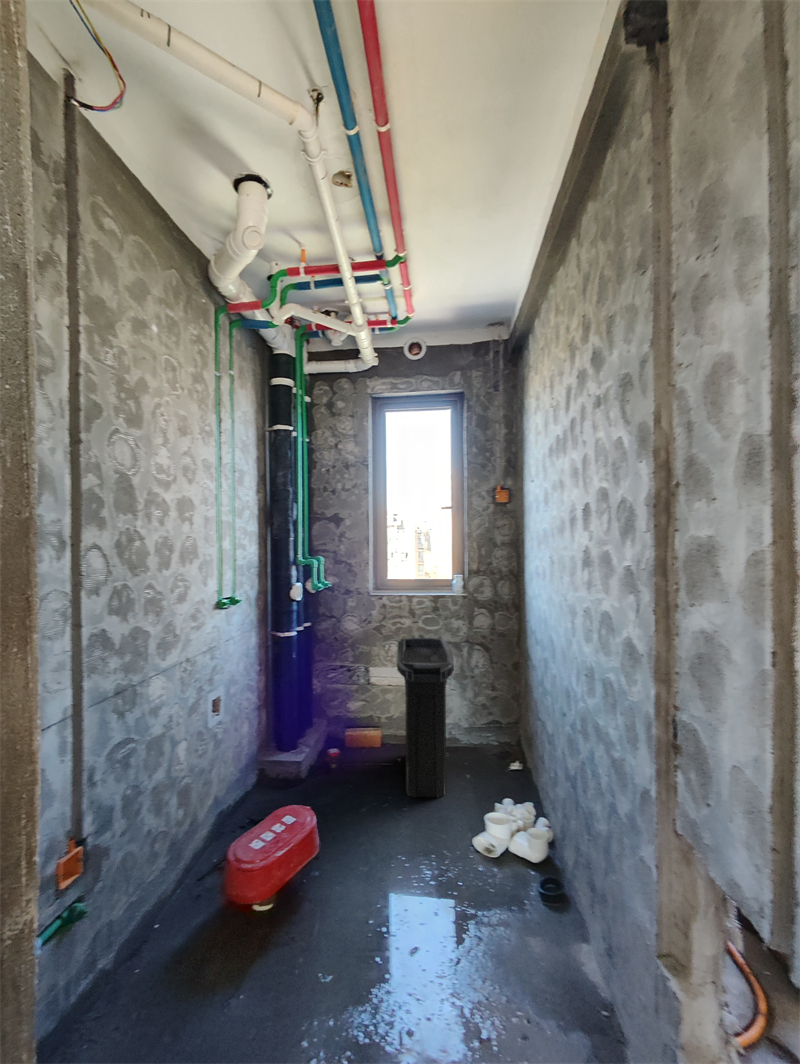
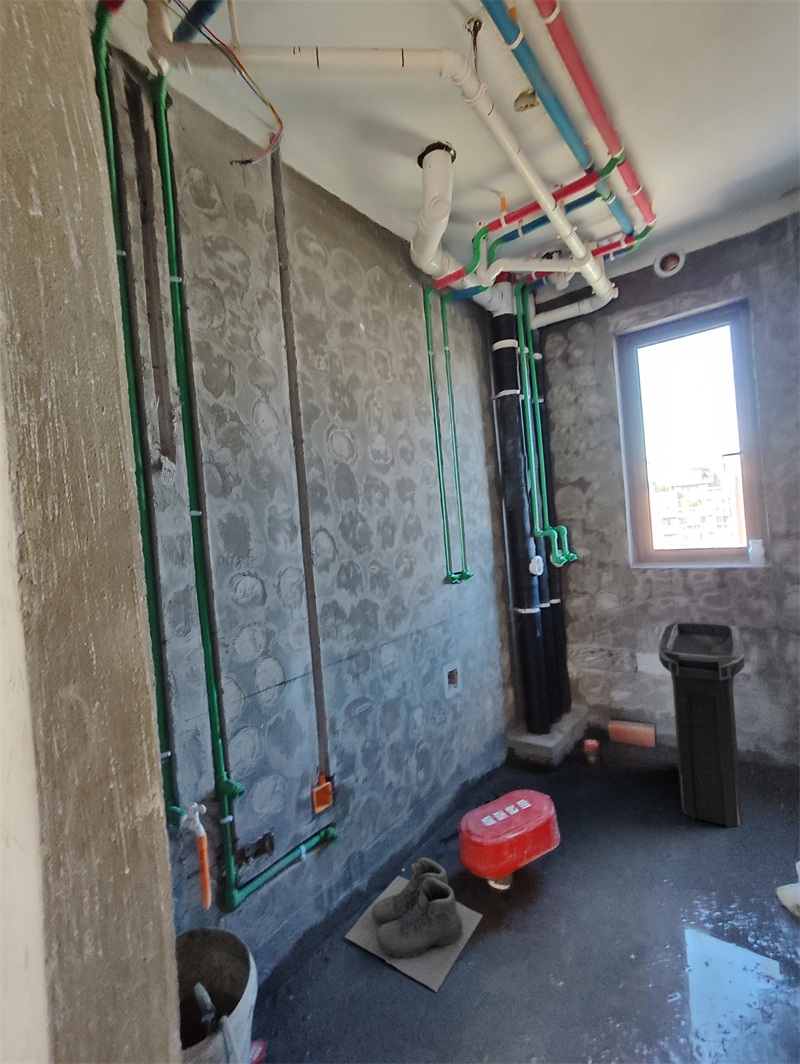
boots: none [87,903,252,1038] -> present [345,857,483,992]

